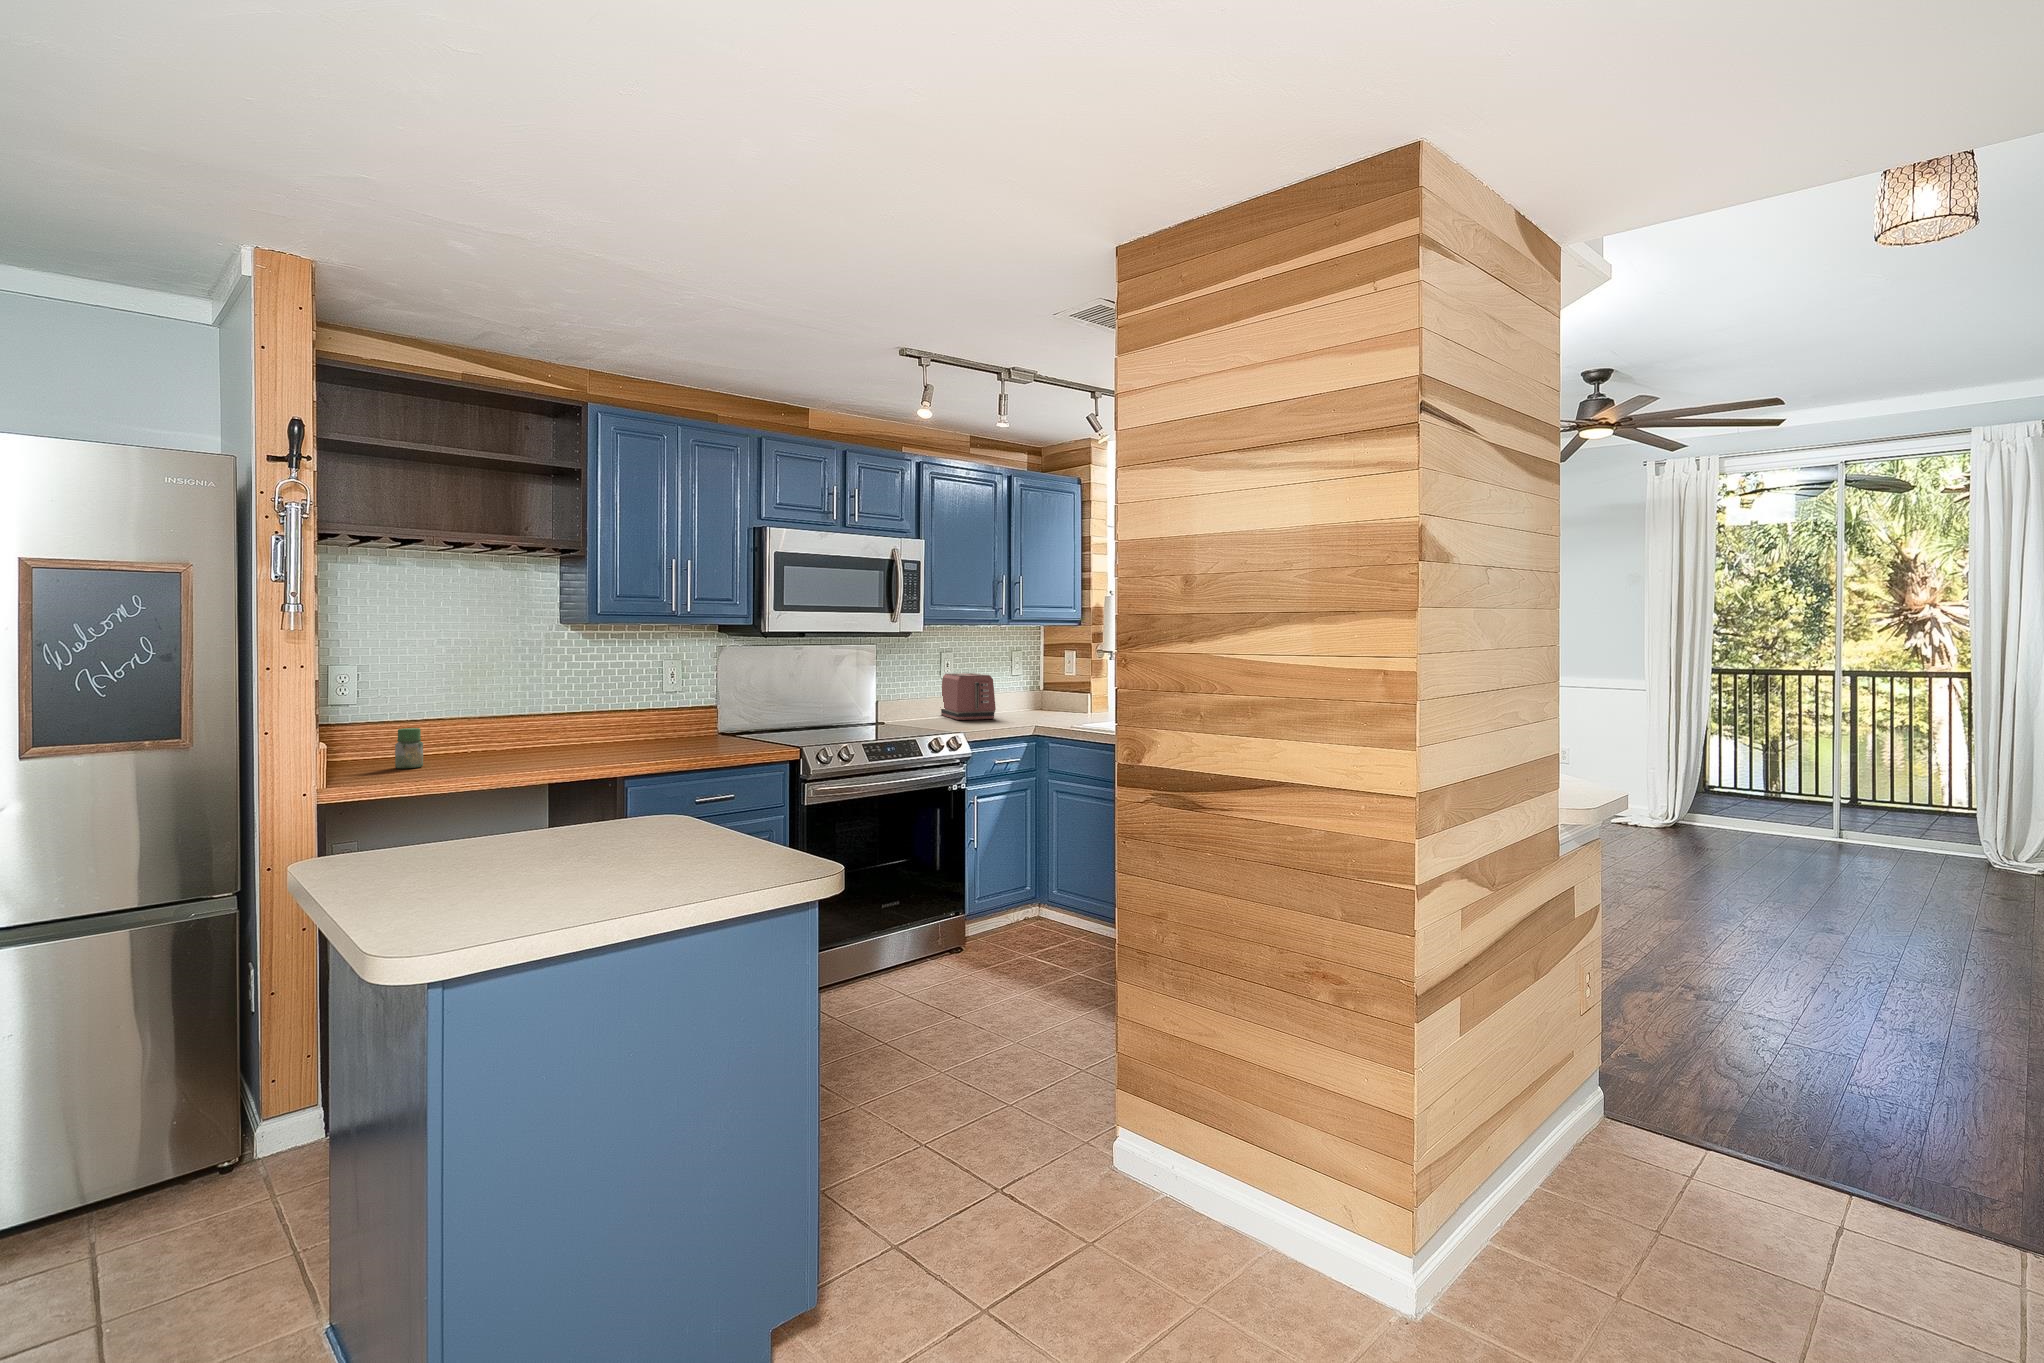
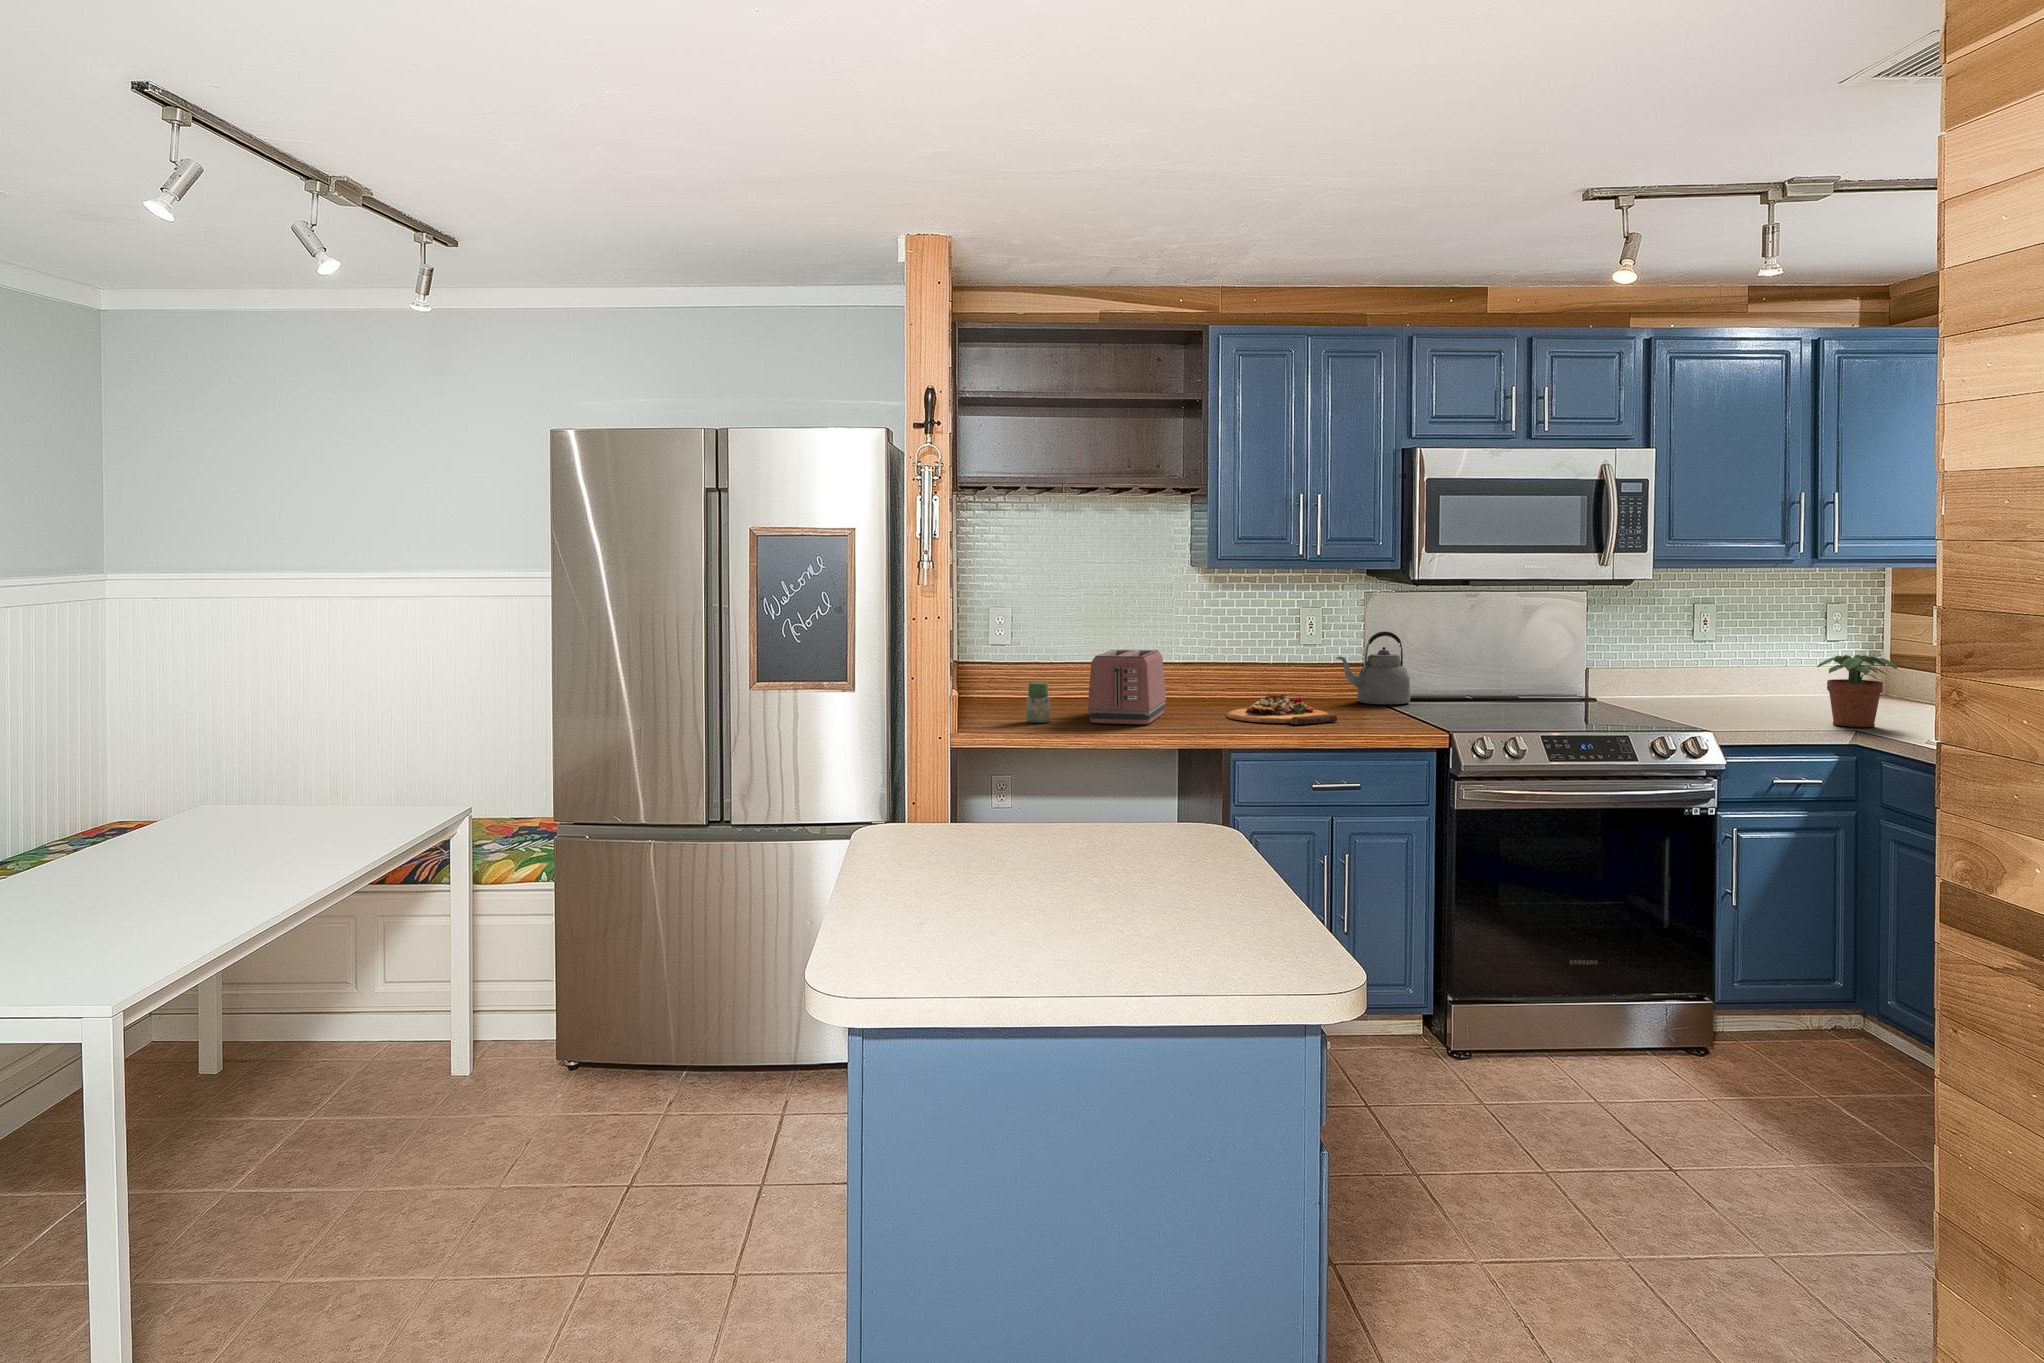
toaster: present [940,673,996,720] -> present [1088,650,1166,724]
kettle: none [693,674,754,733] -> present [1336,631,1410,704]
potted plant: none [1022,681,1065,728] -> present [1817,655,1897,727]
cutting board: none [603,727,706,752] -> present [1227,694,1337,724]

